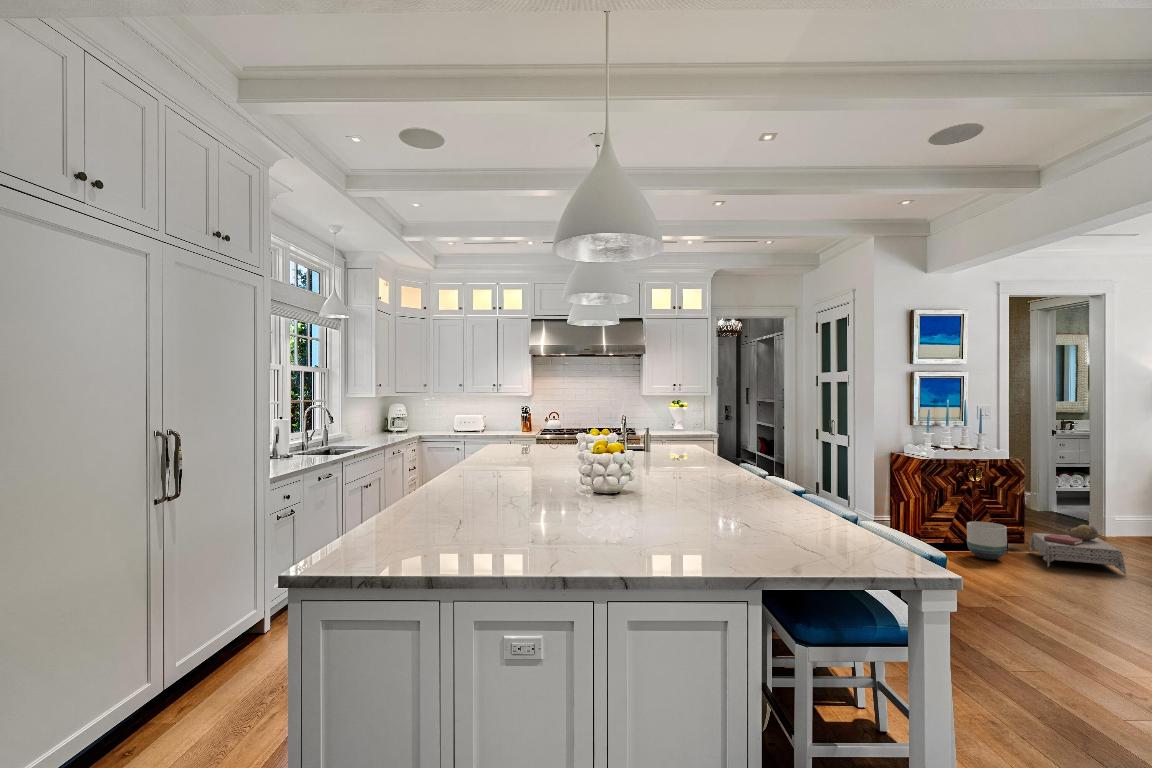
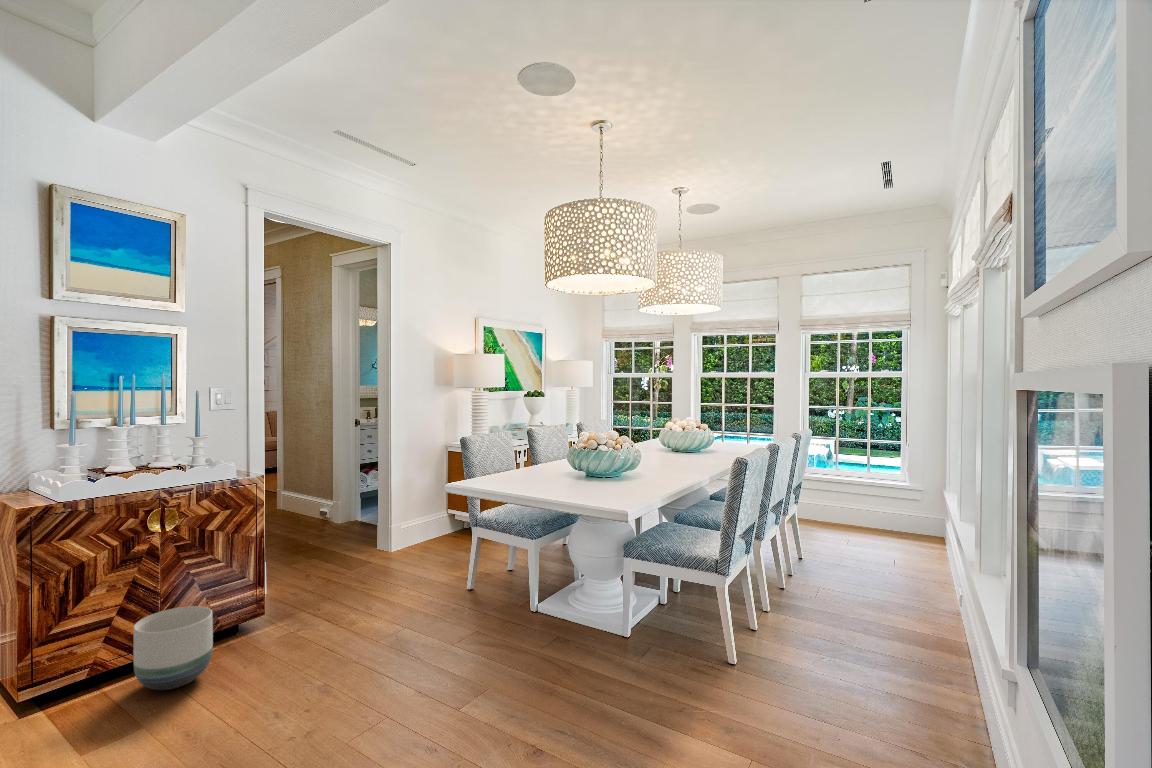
ottoman: present [1029,525,1126,574] -> none [267,571,389,673]

